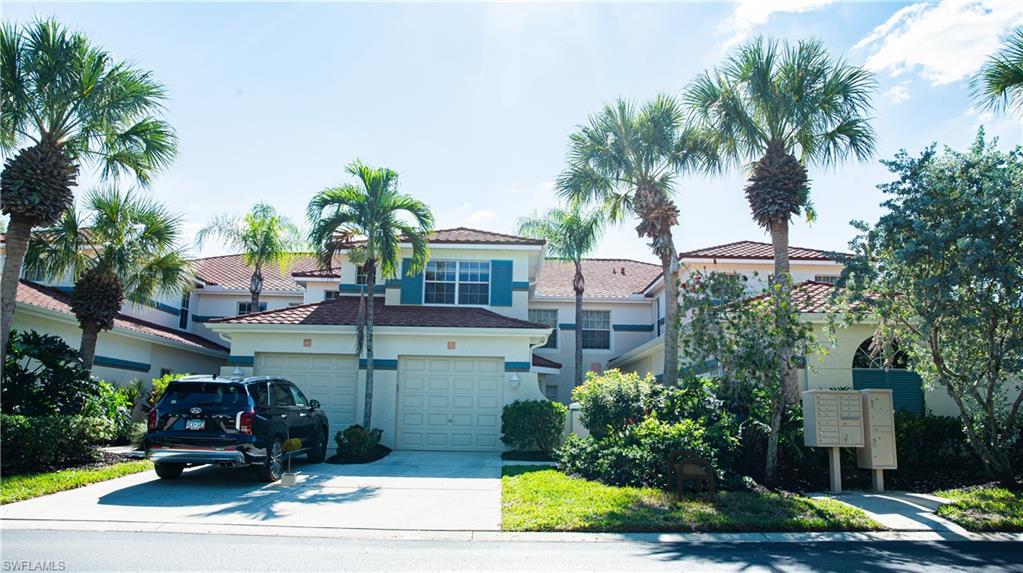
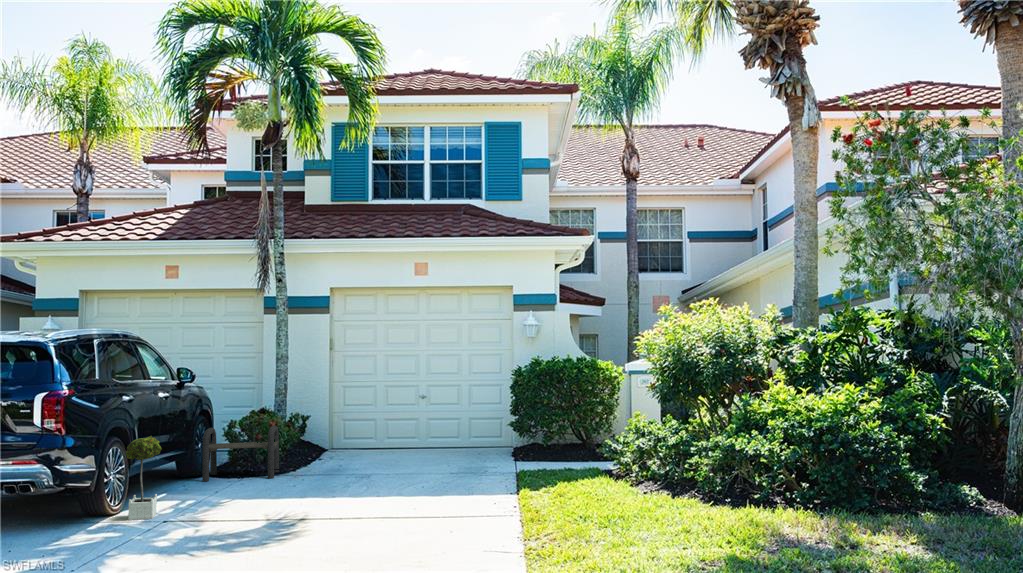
bench: present [668,451,715,502] -> present [202,426,279,482]

